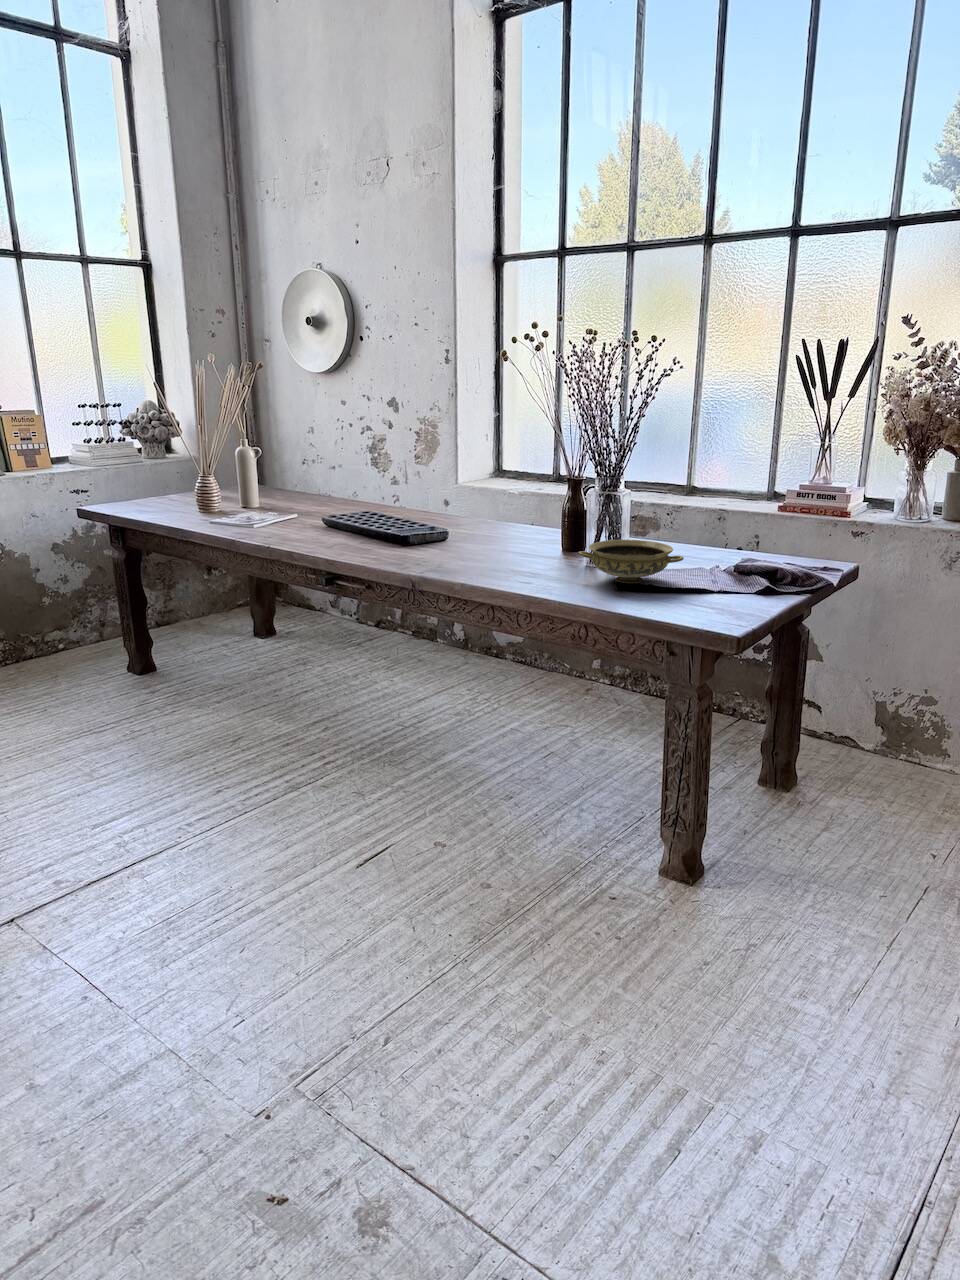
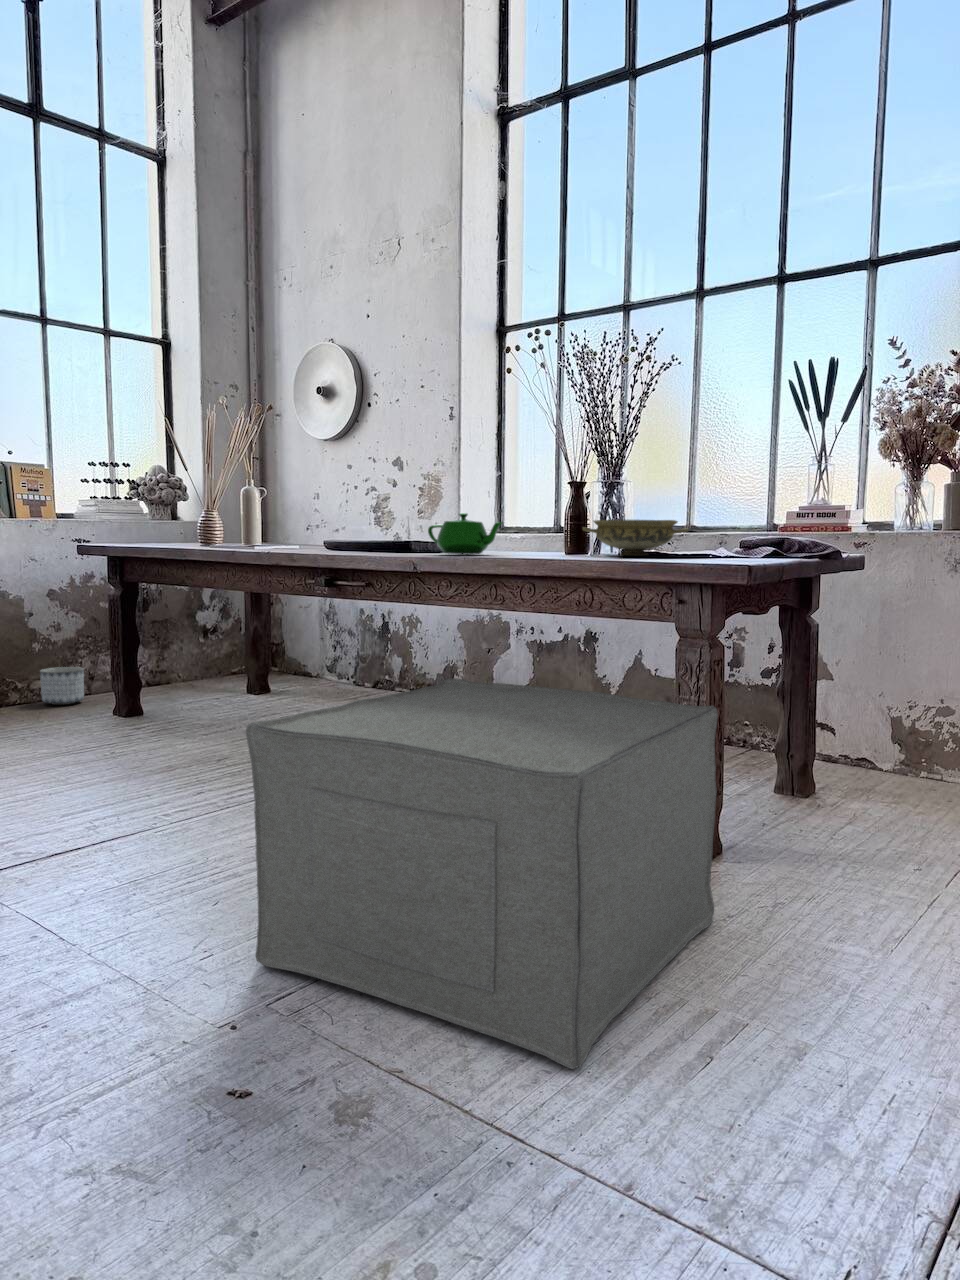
teapot: none [426,532,502,575] -> present [428,513,503,554]
planter: none [51,618,96,657] -> present [40,667,84,705]
ottoman: none [262,732,700,1170] -> present [246,678,718,1069]

